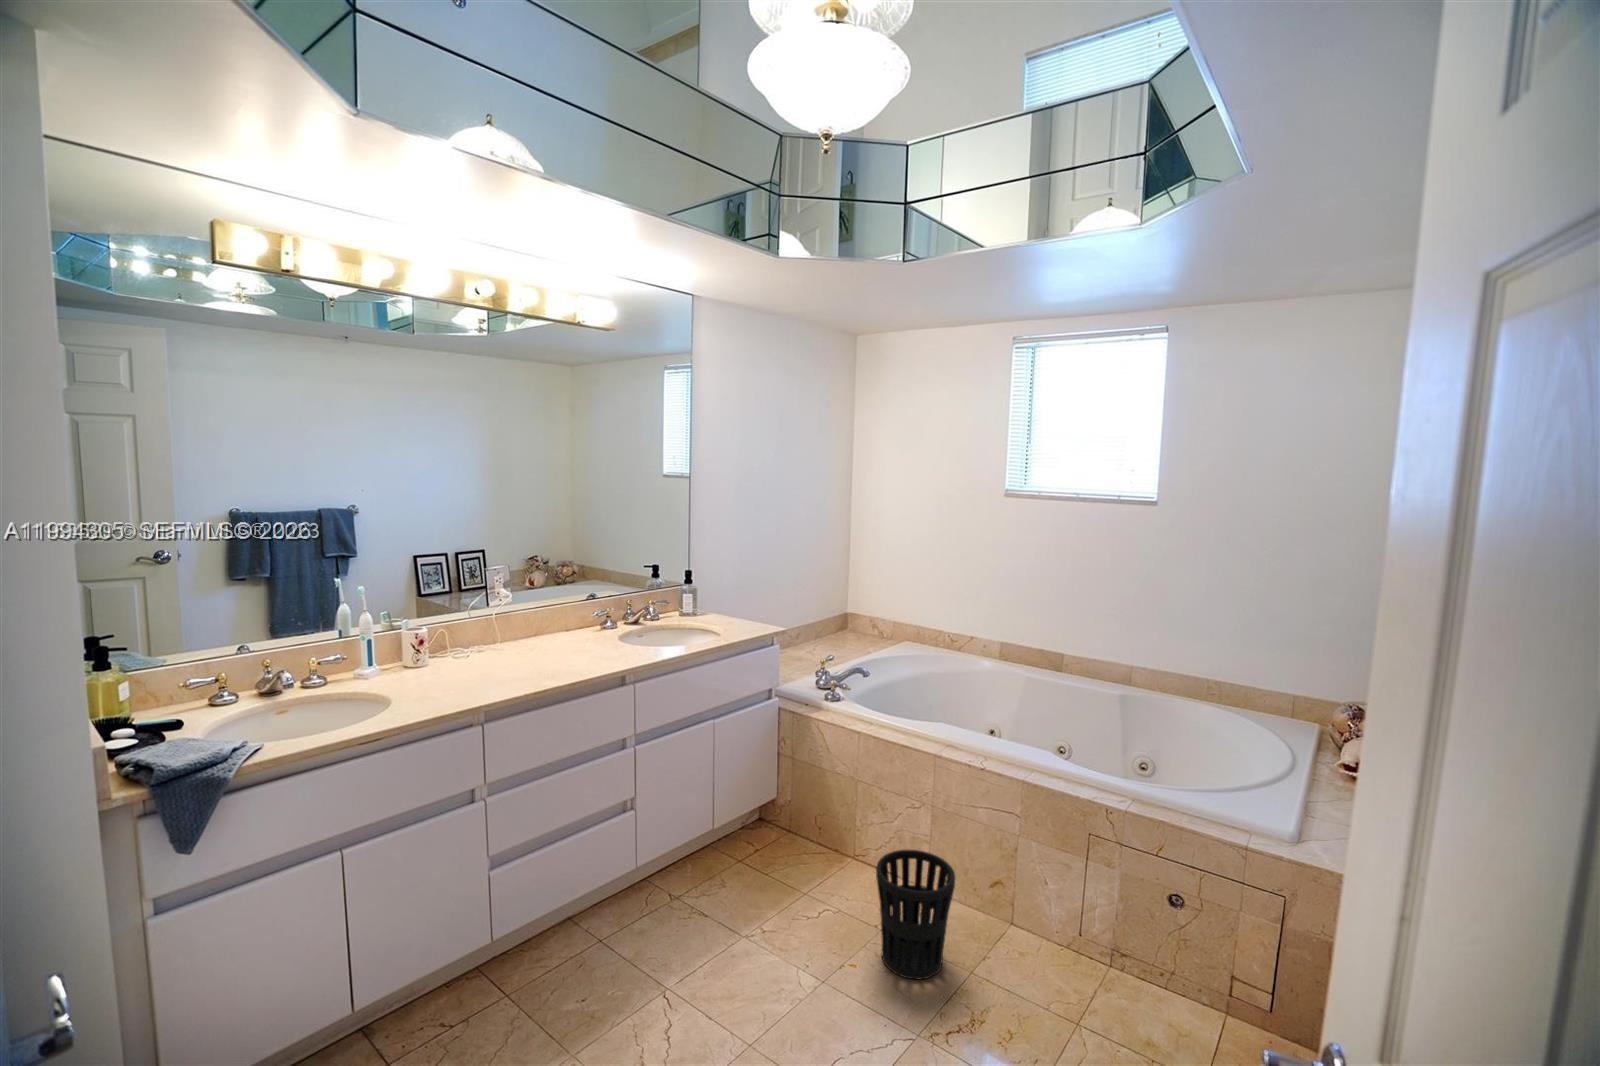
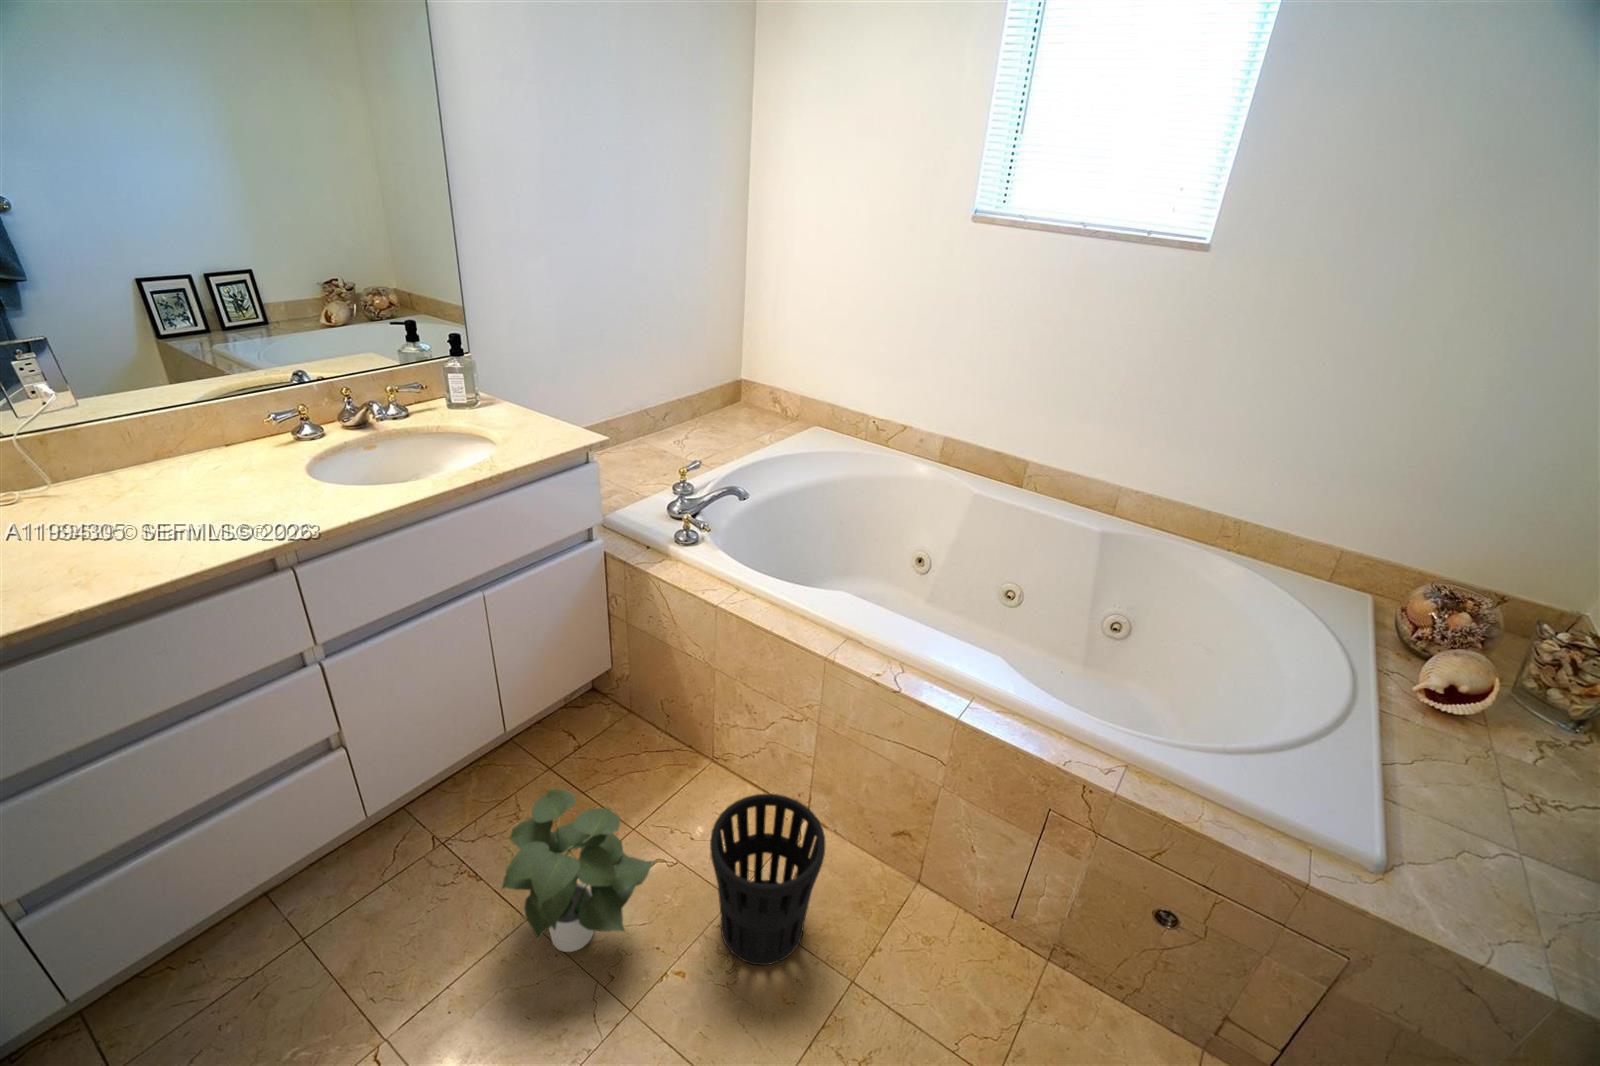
potted plant: none [735,844,837,967] -> present [502,789,654,952]

